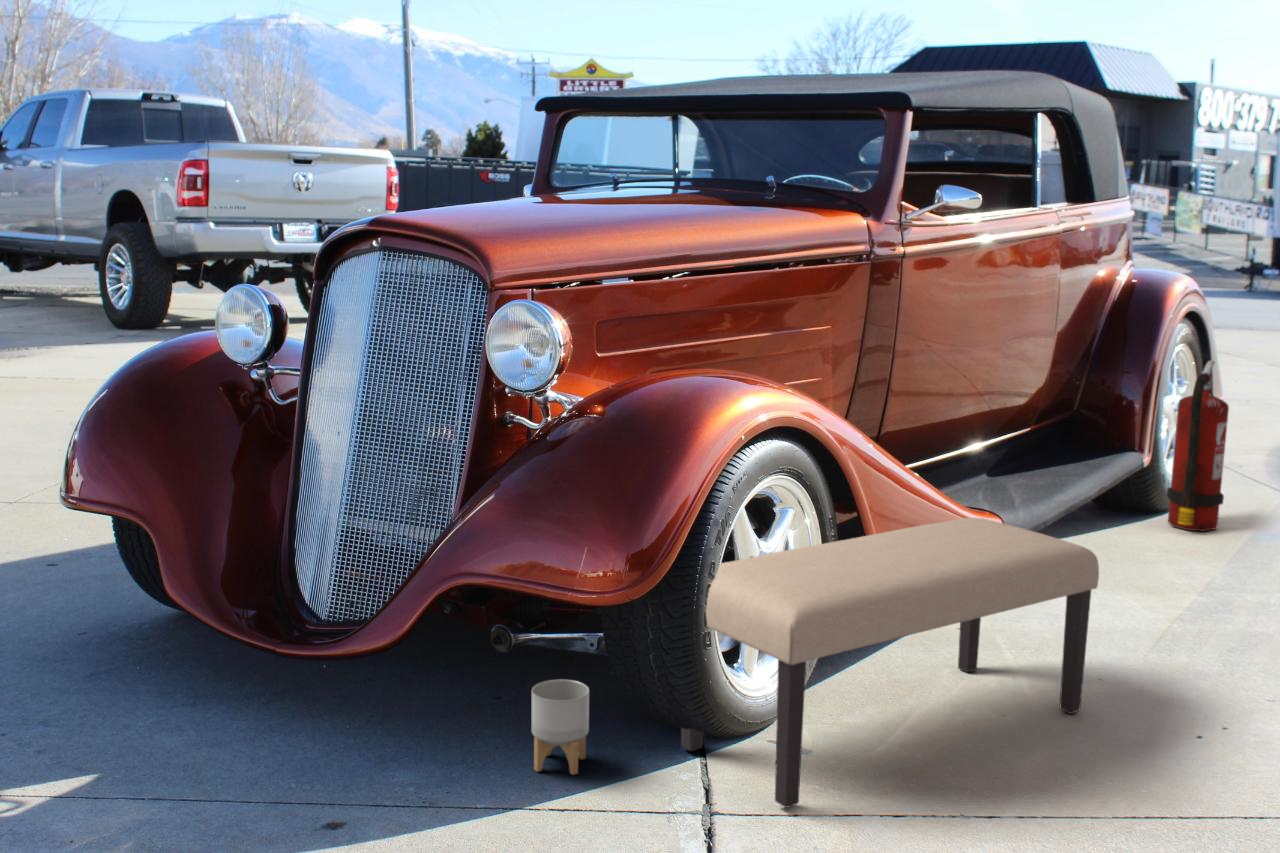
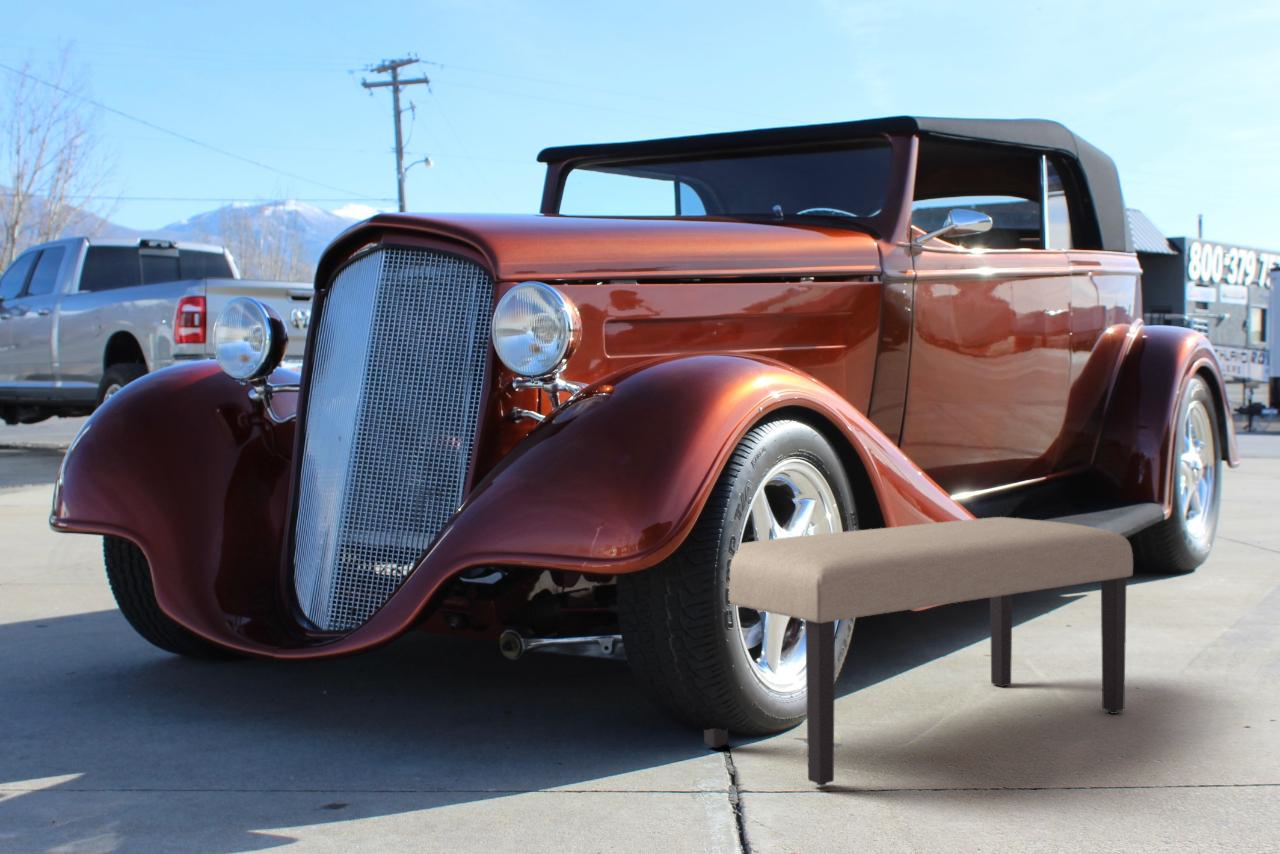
fire extinguisher: present [1167,361,1229,531] -> none [1191,411,1250,585]
planter: present [532,679,589,775] -> none [545,671,606,768]

